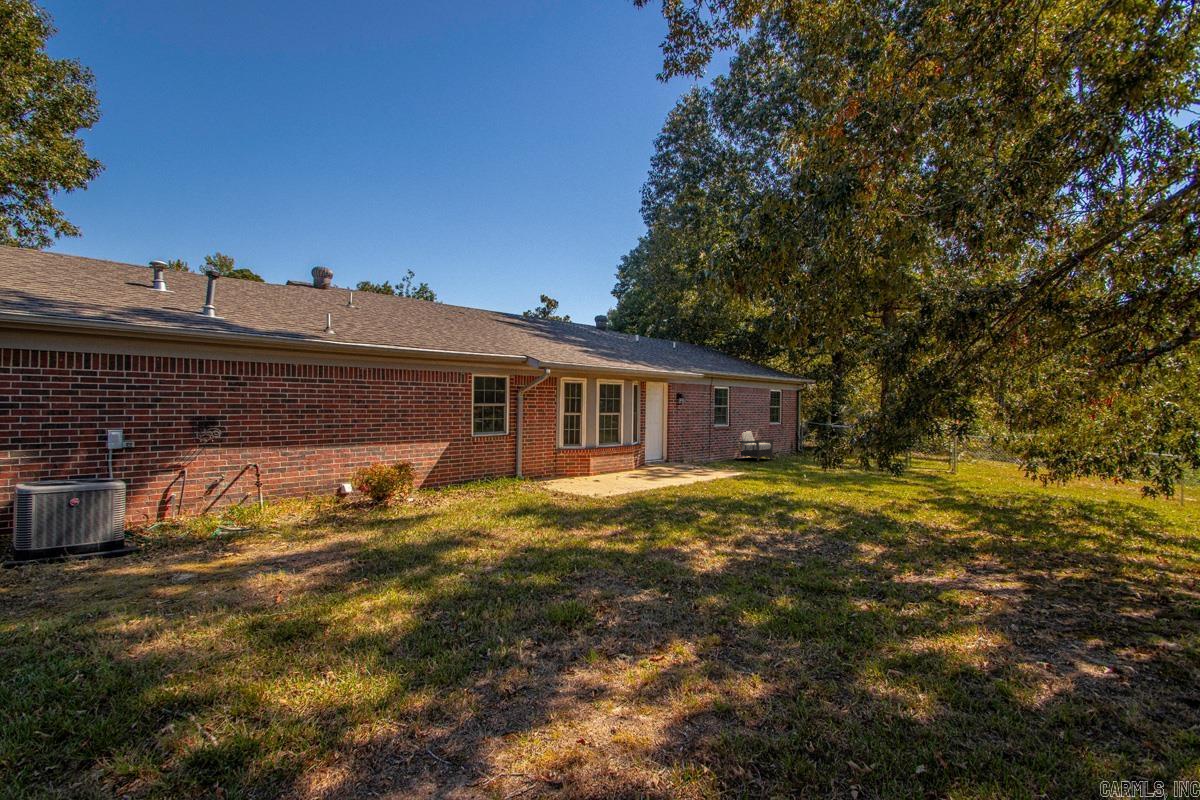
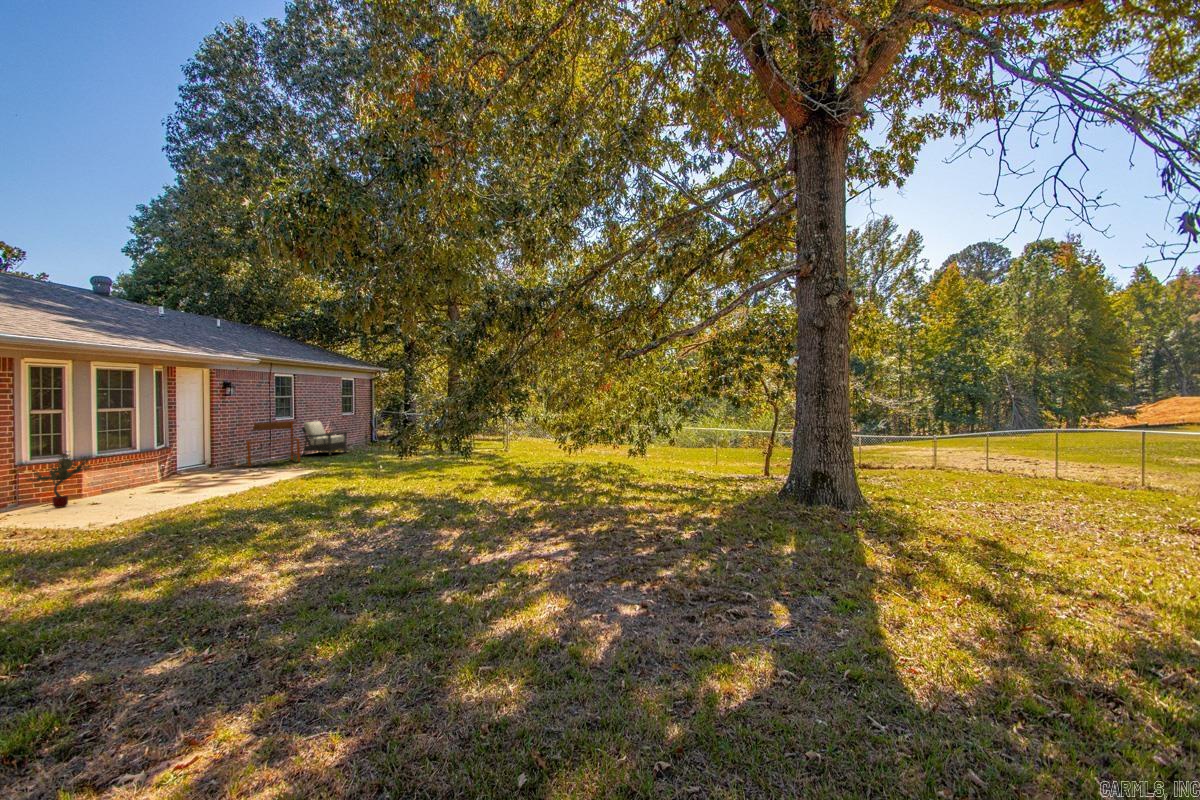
bench: none [692,428,733,465] -> present [246,421,300,466]
potted tree: none [571,441,603,481] -> present [27,451,90,508]

